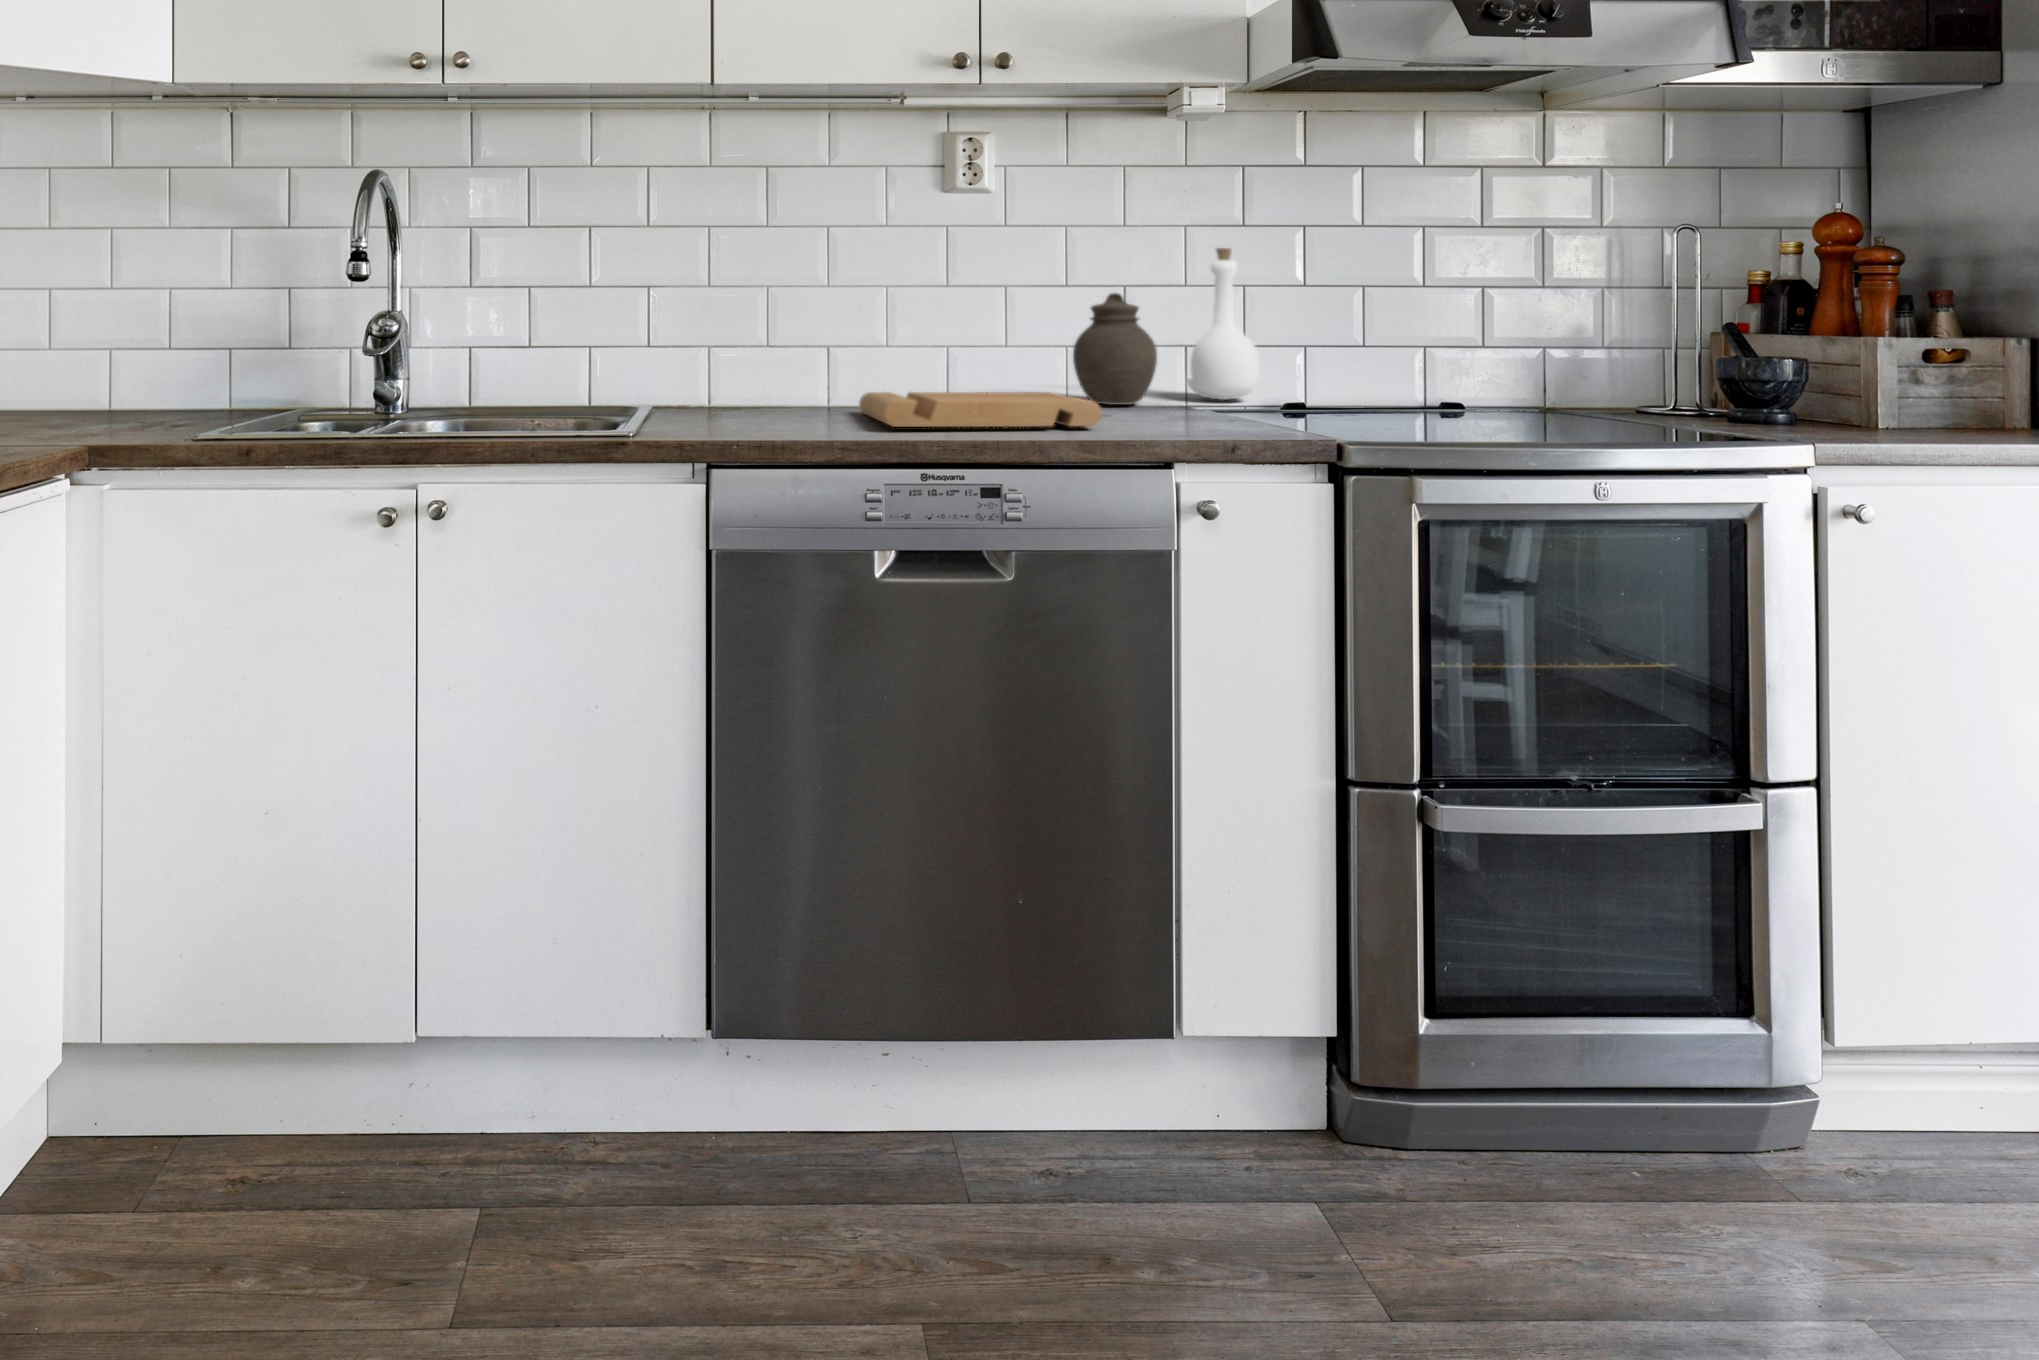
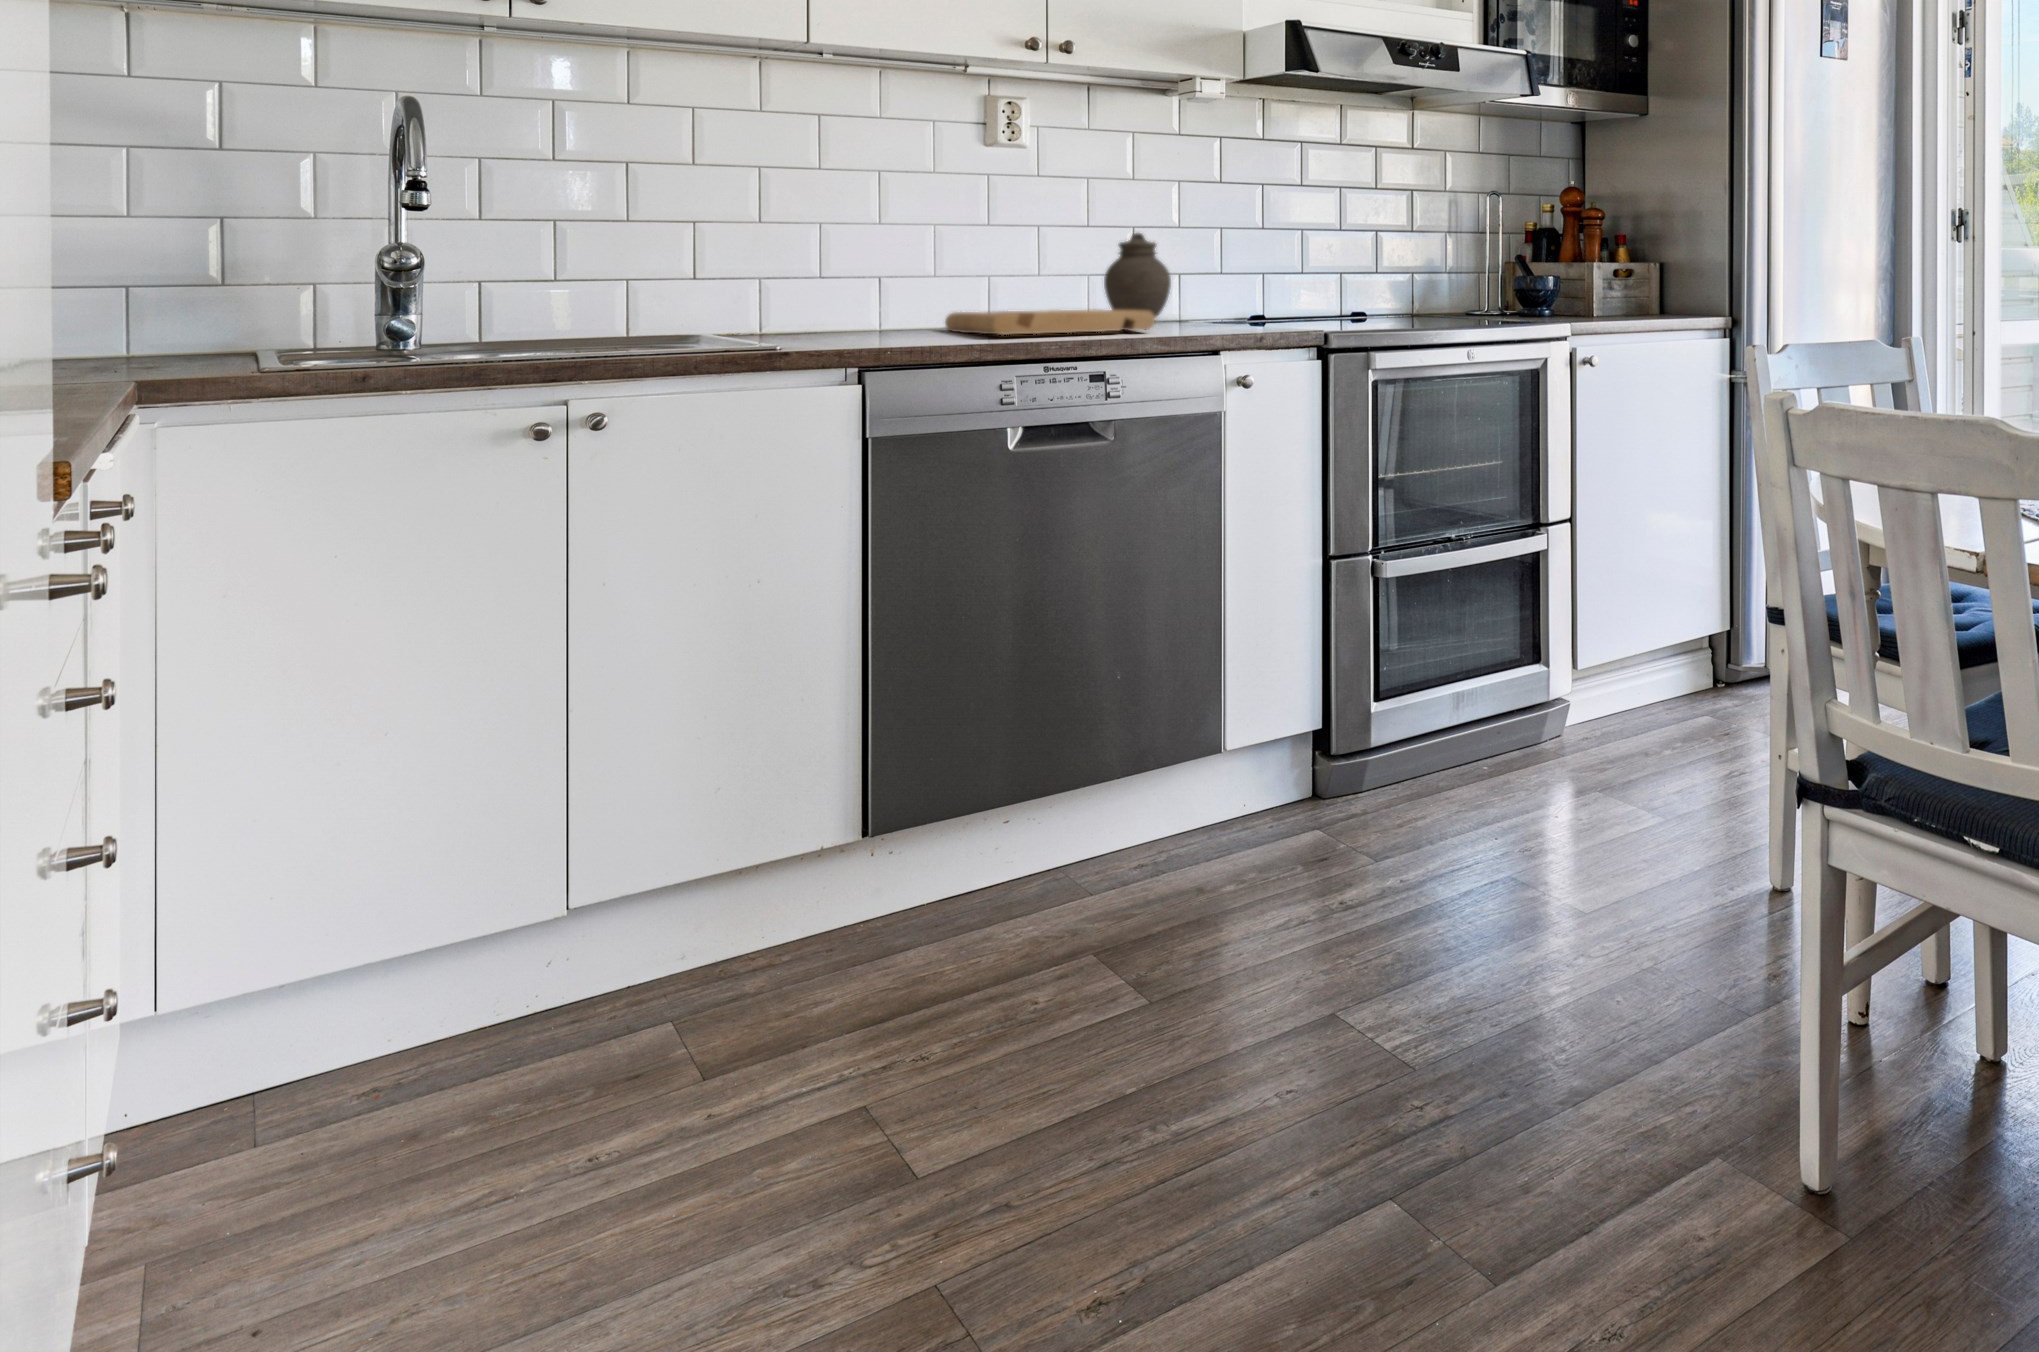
bottle: present [1187,248,1260,400] -> none [1183,200,1238,315]

